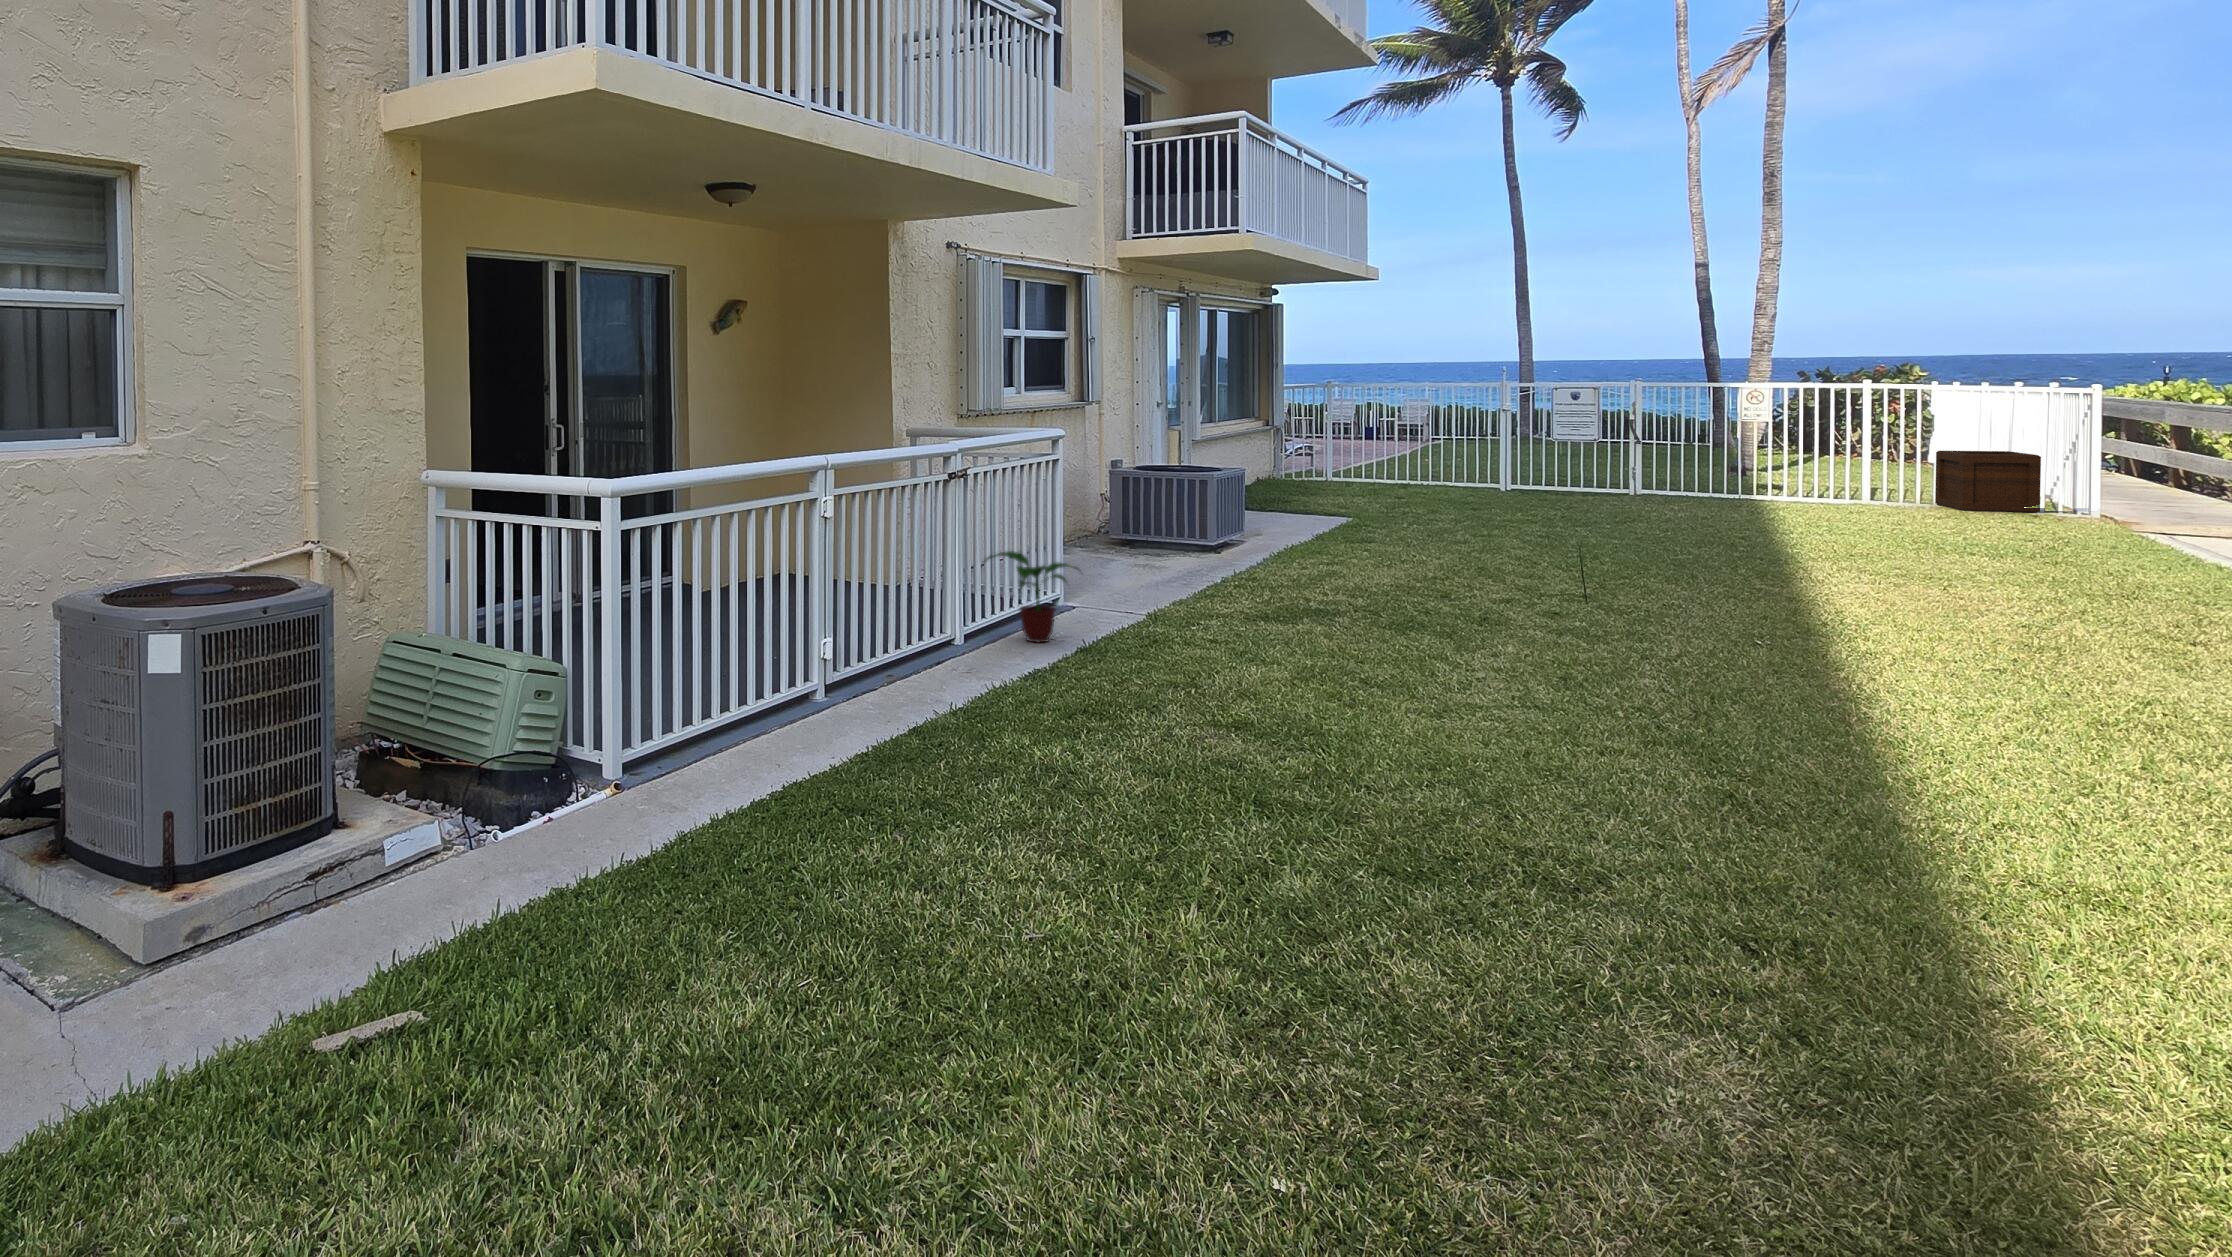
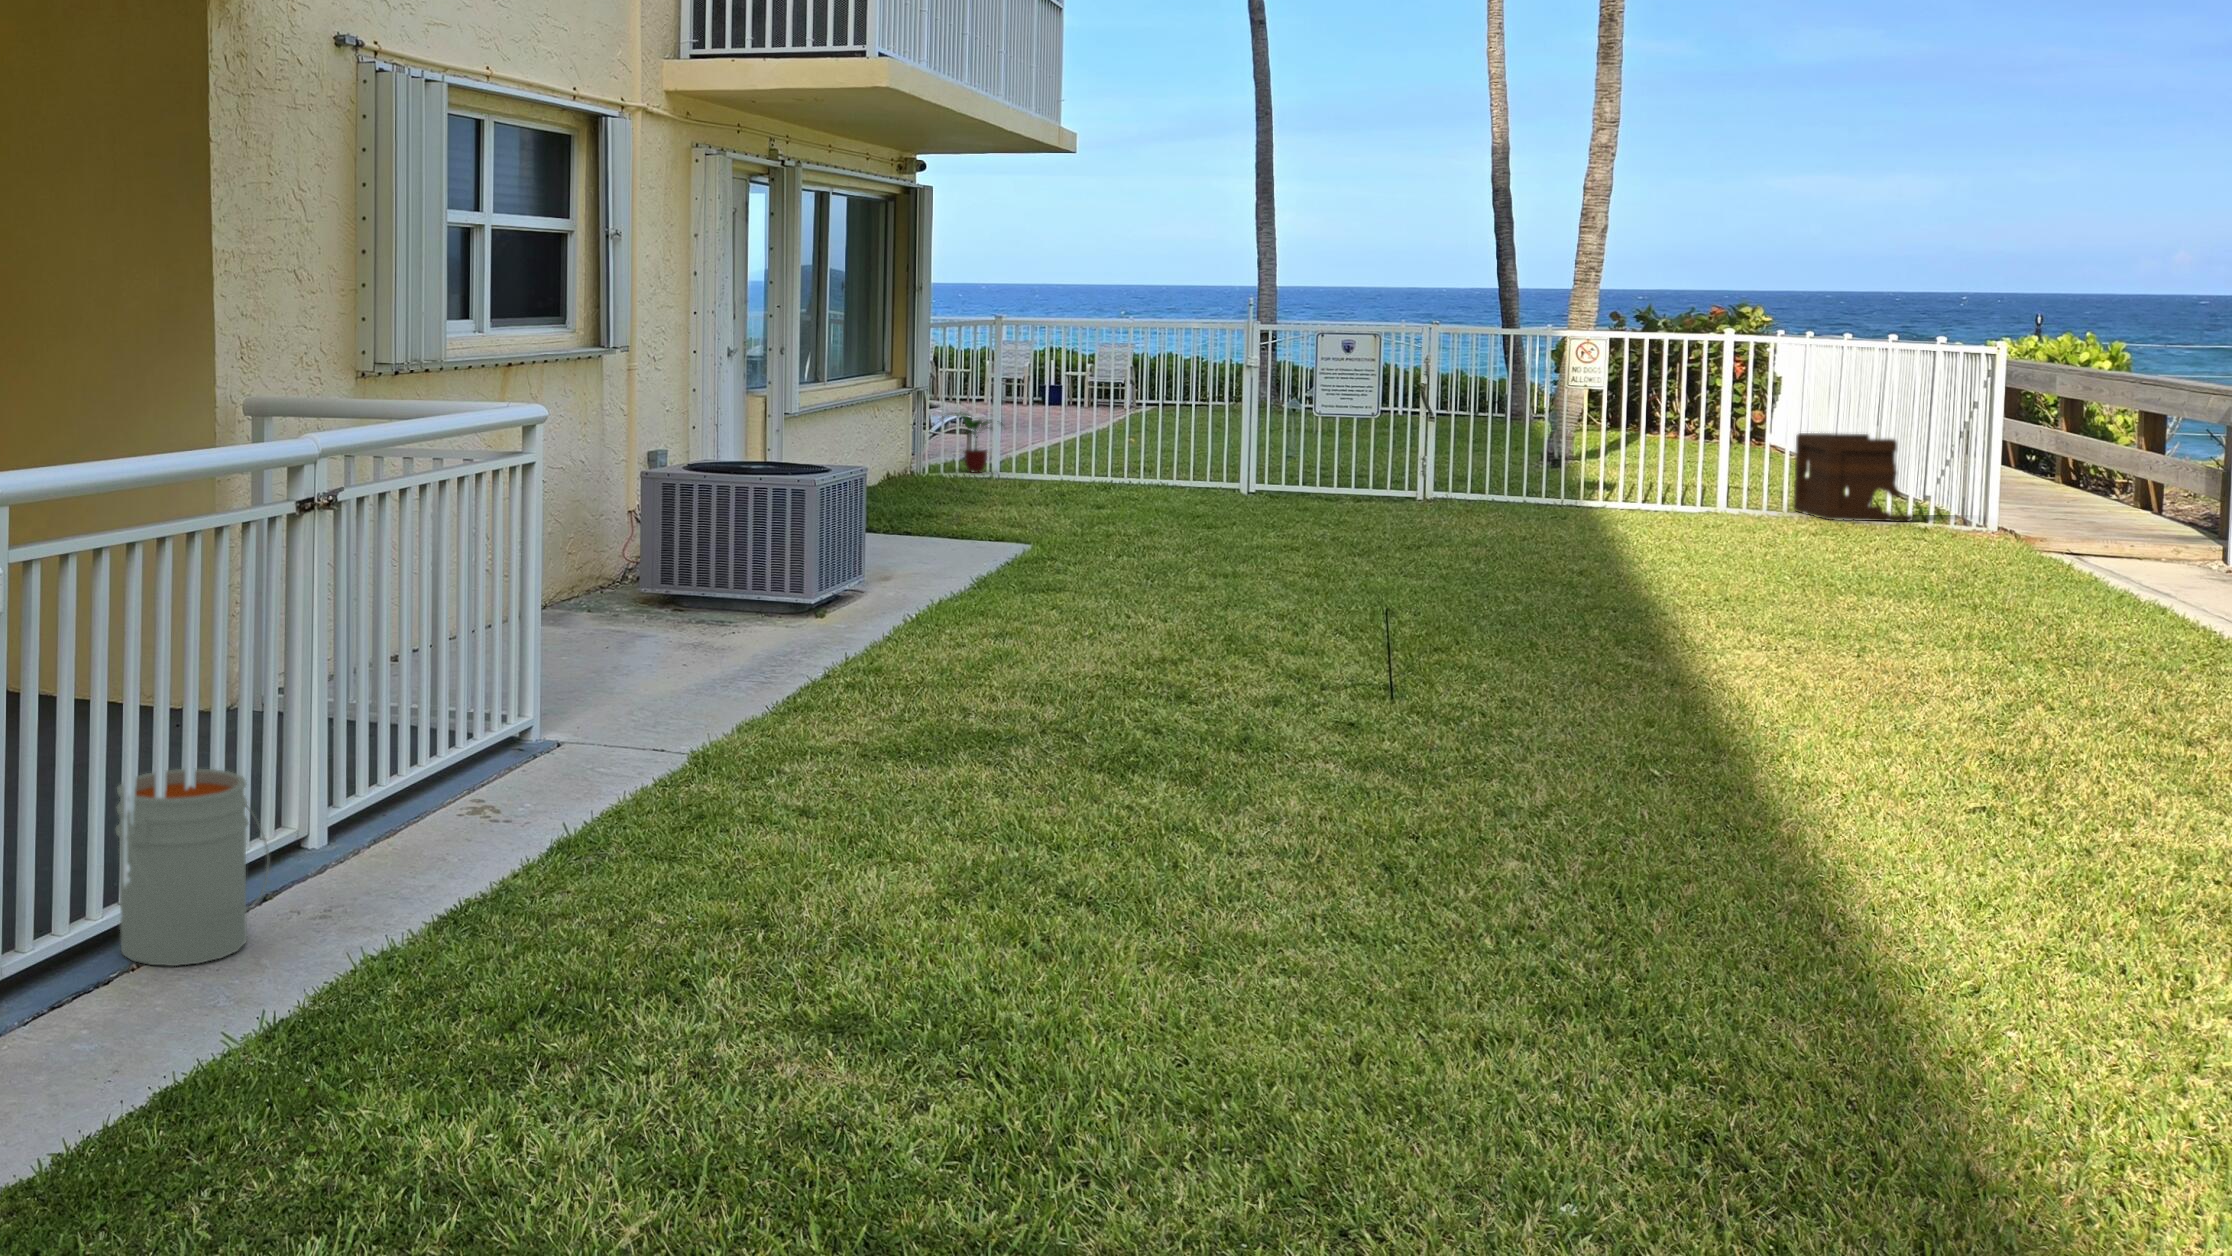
potted plant: present [986,552,1079,642] -> present [943,413,1002,473]
bucket: none [880,594,948,682] -> present [116,769,269,966]

